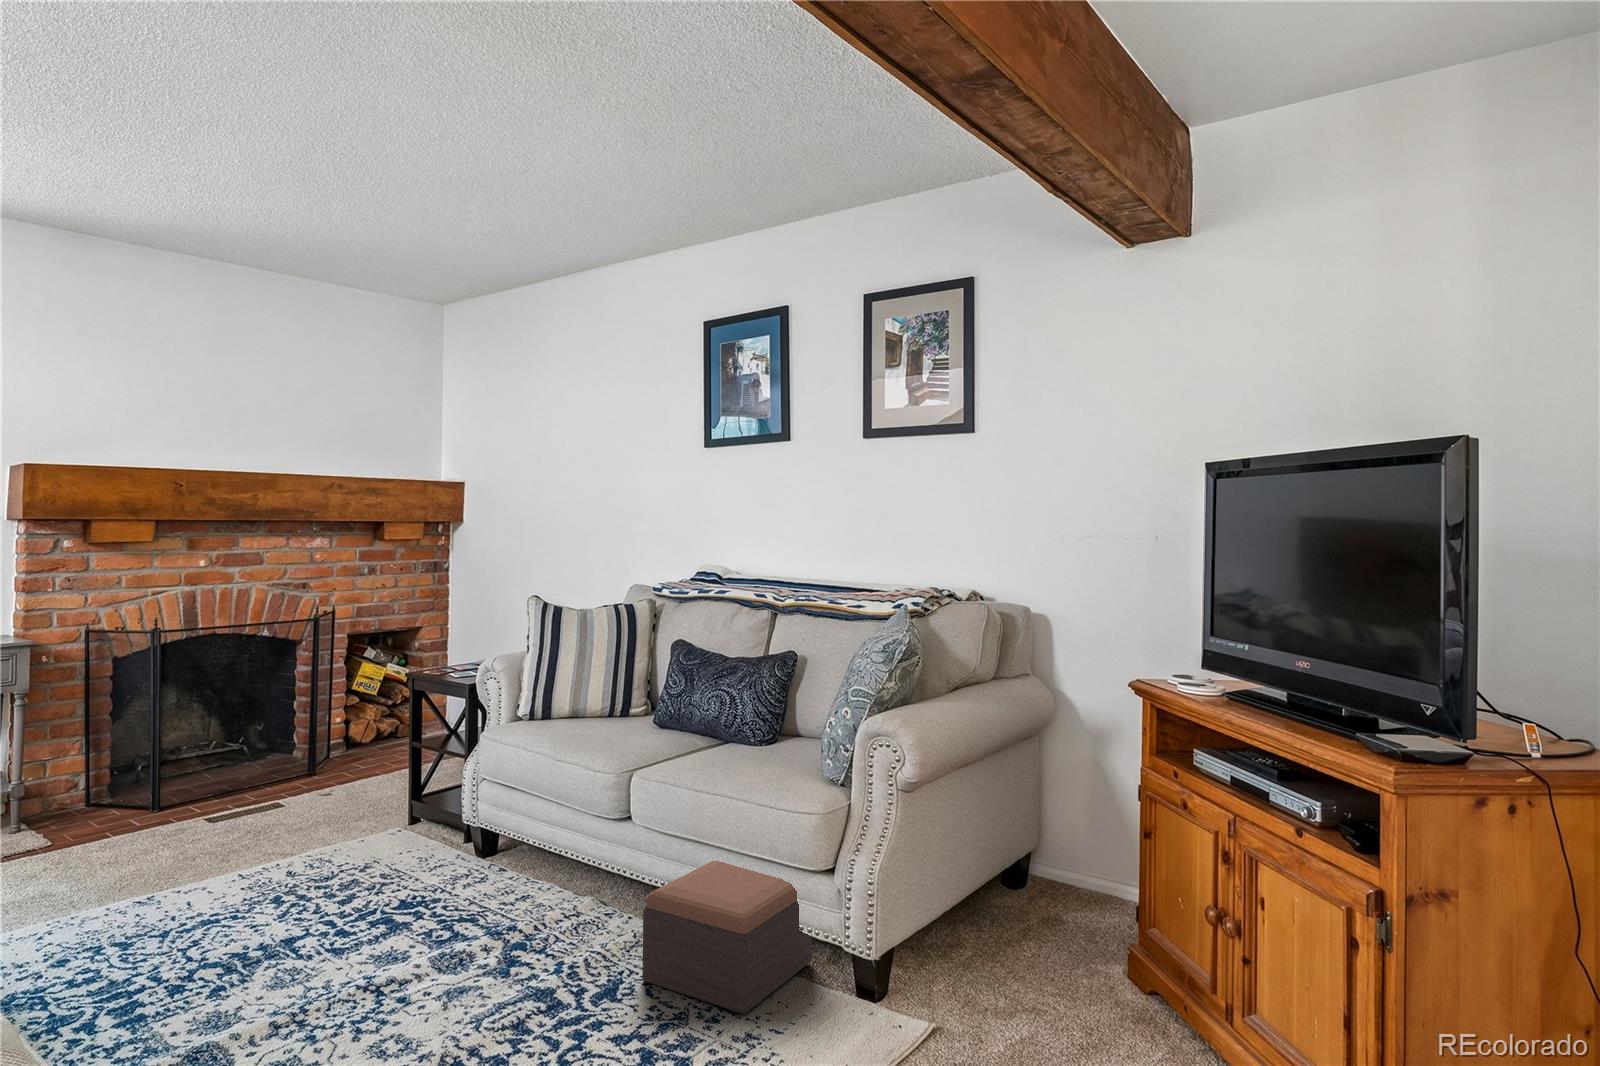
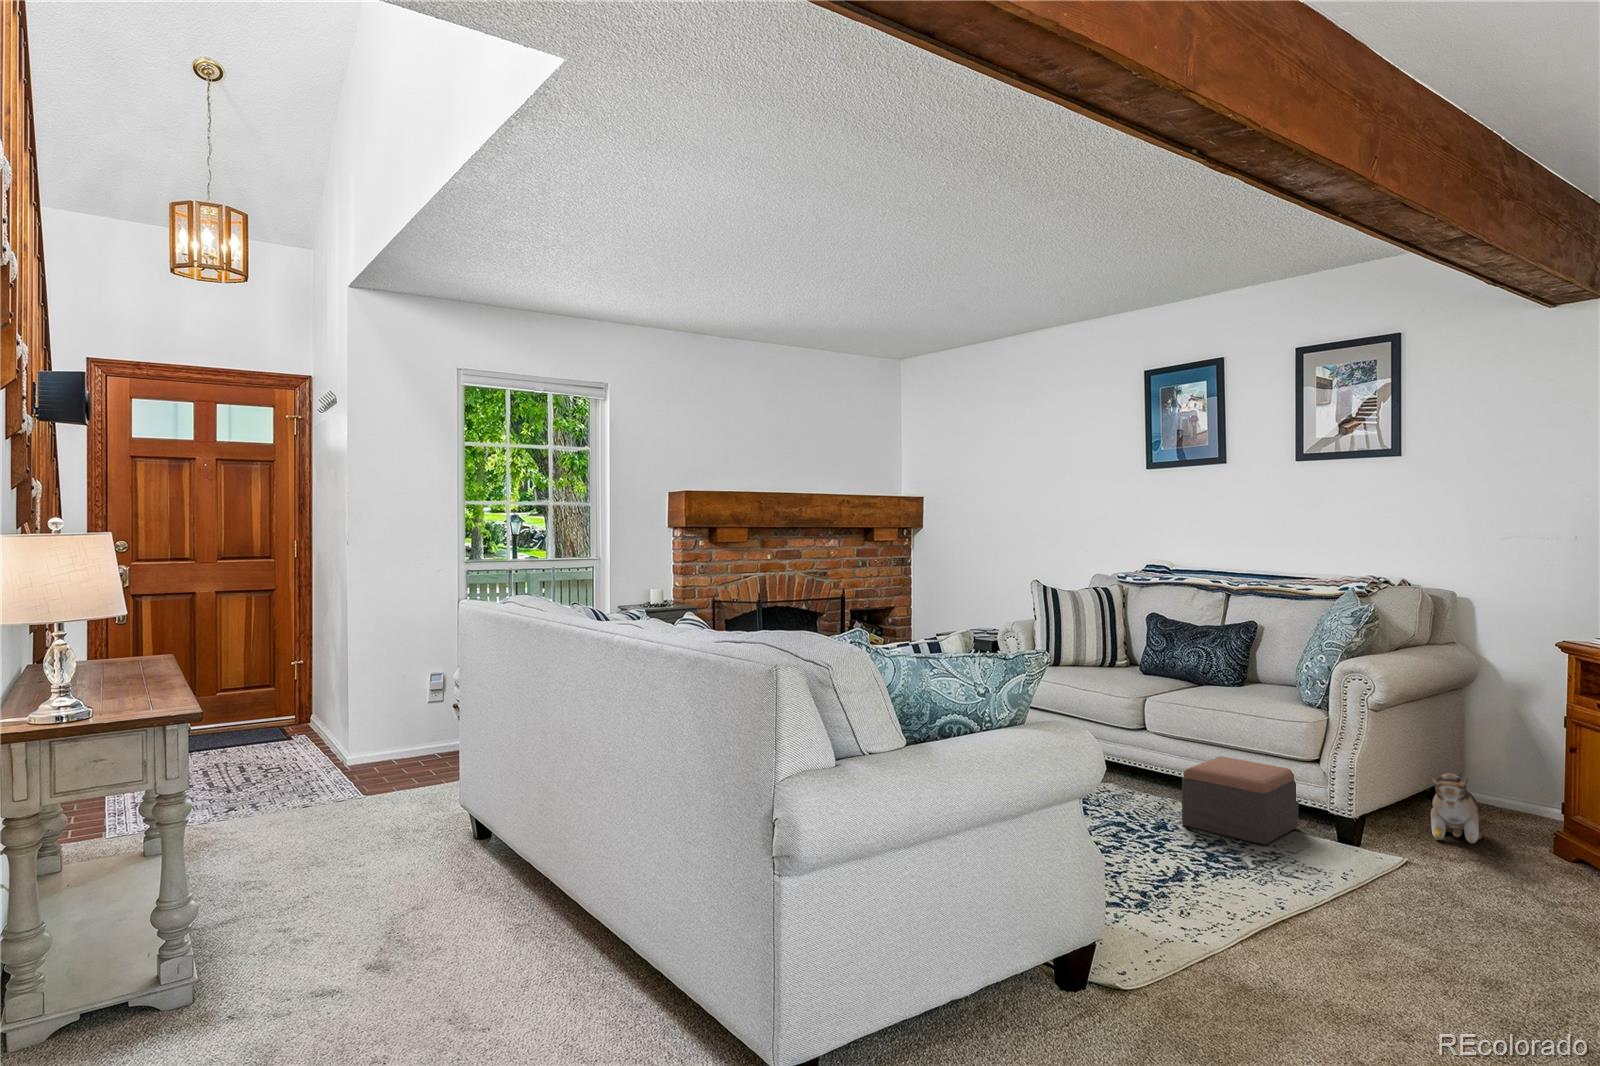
plush toy: none [976,870,1047,967] -> present [1429,773,1484,843]

